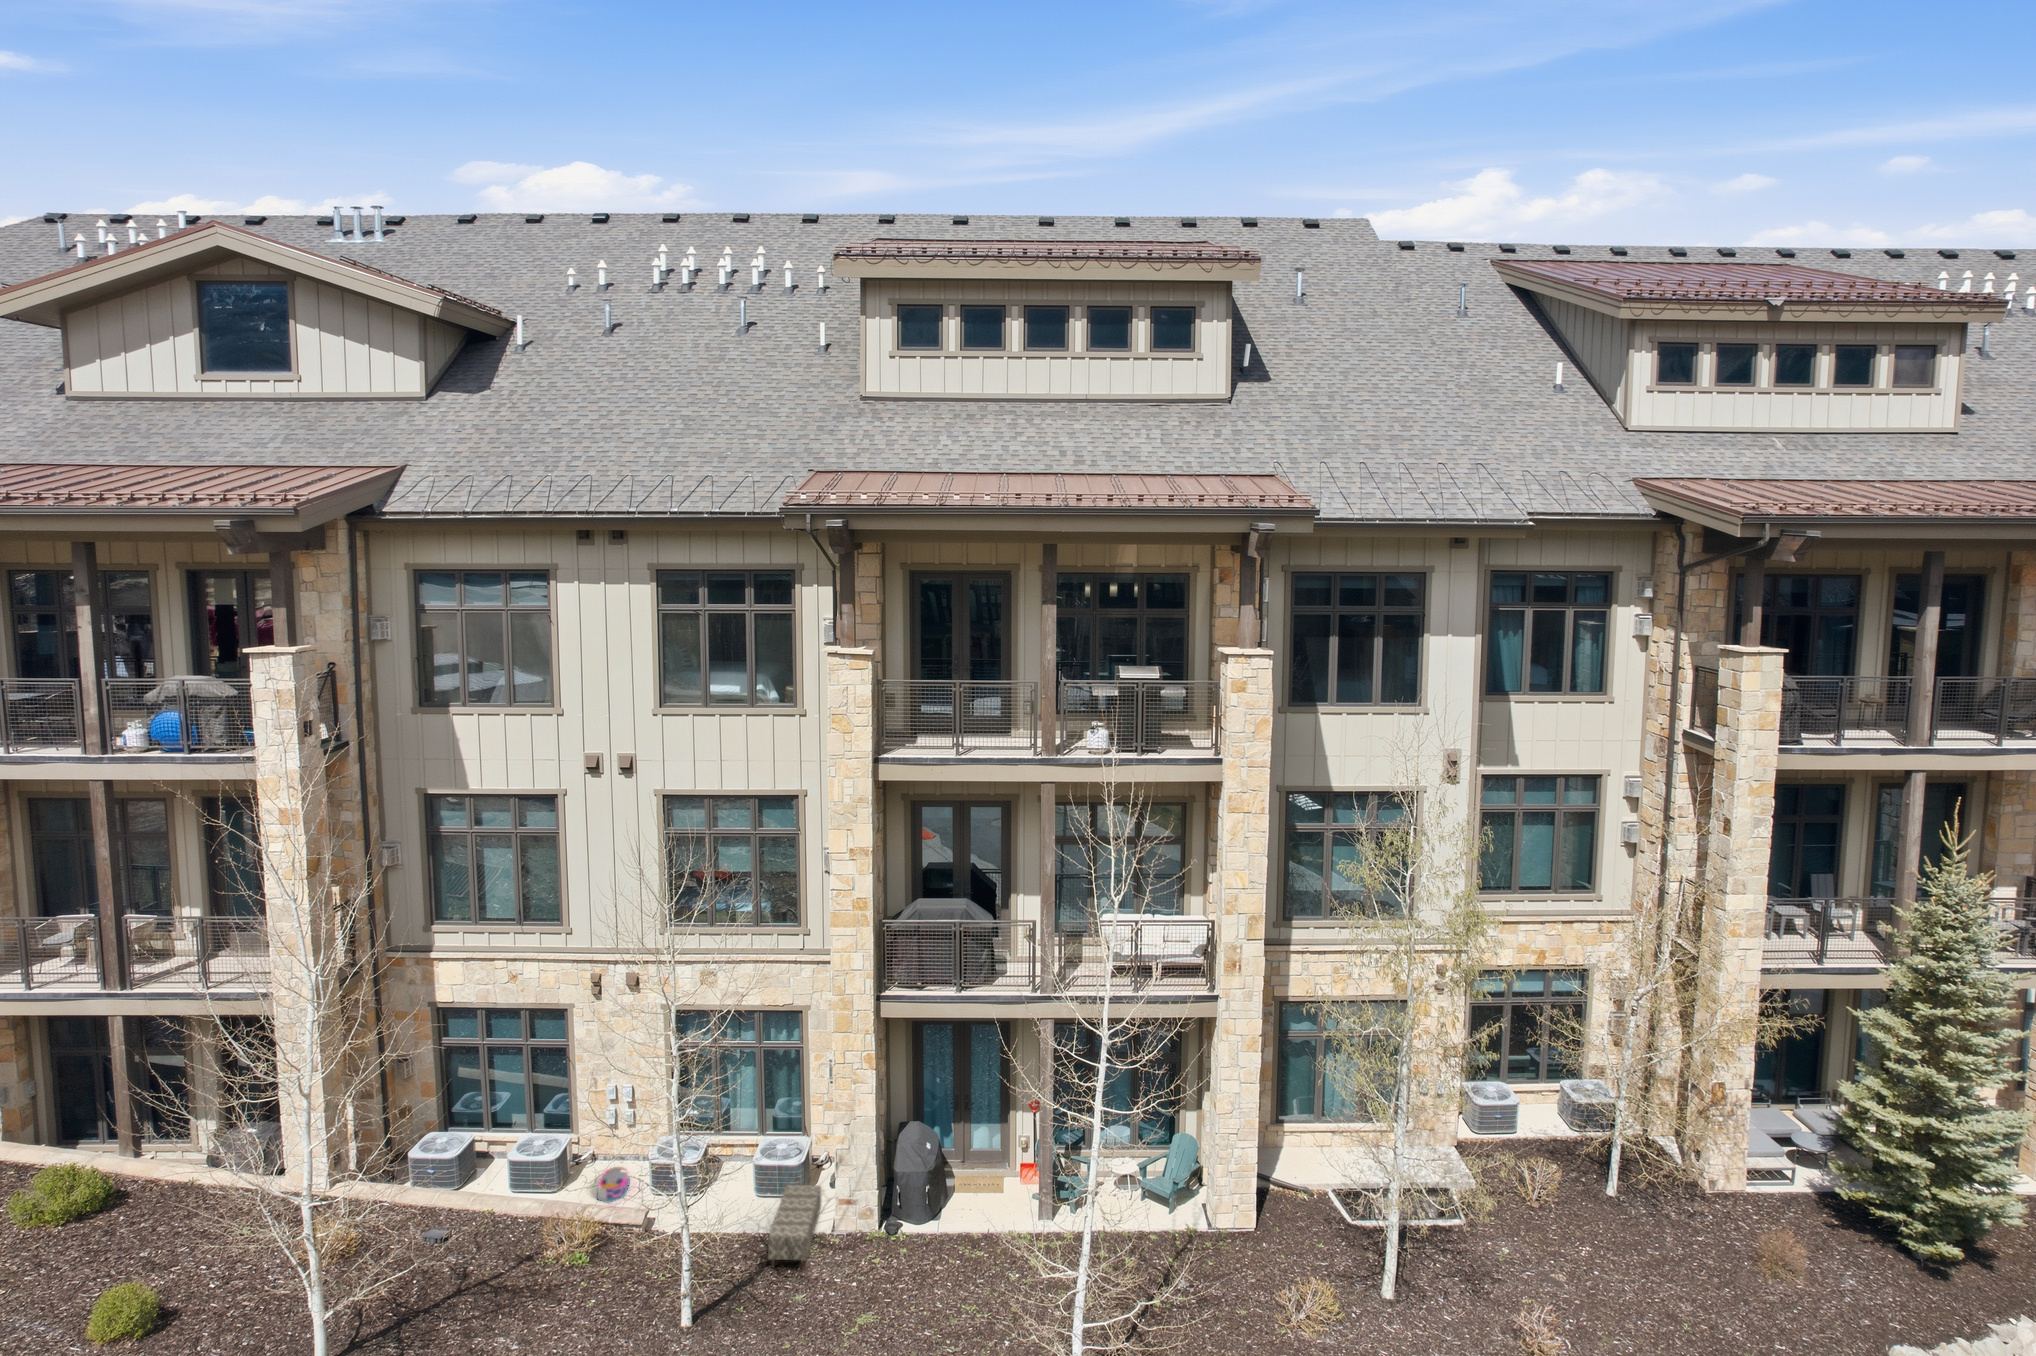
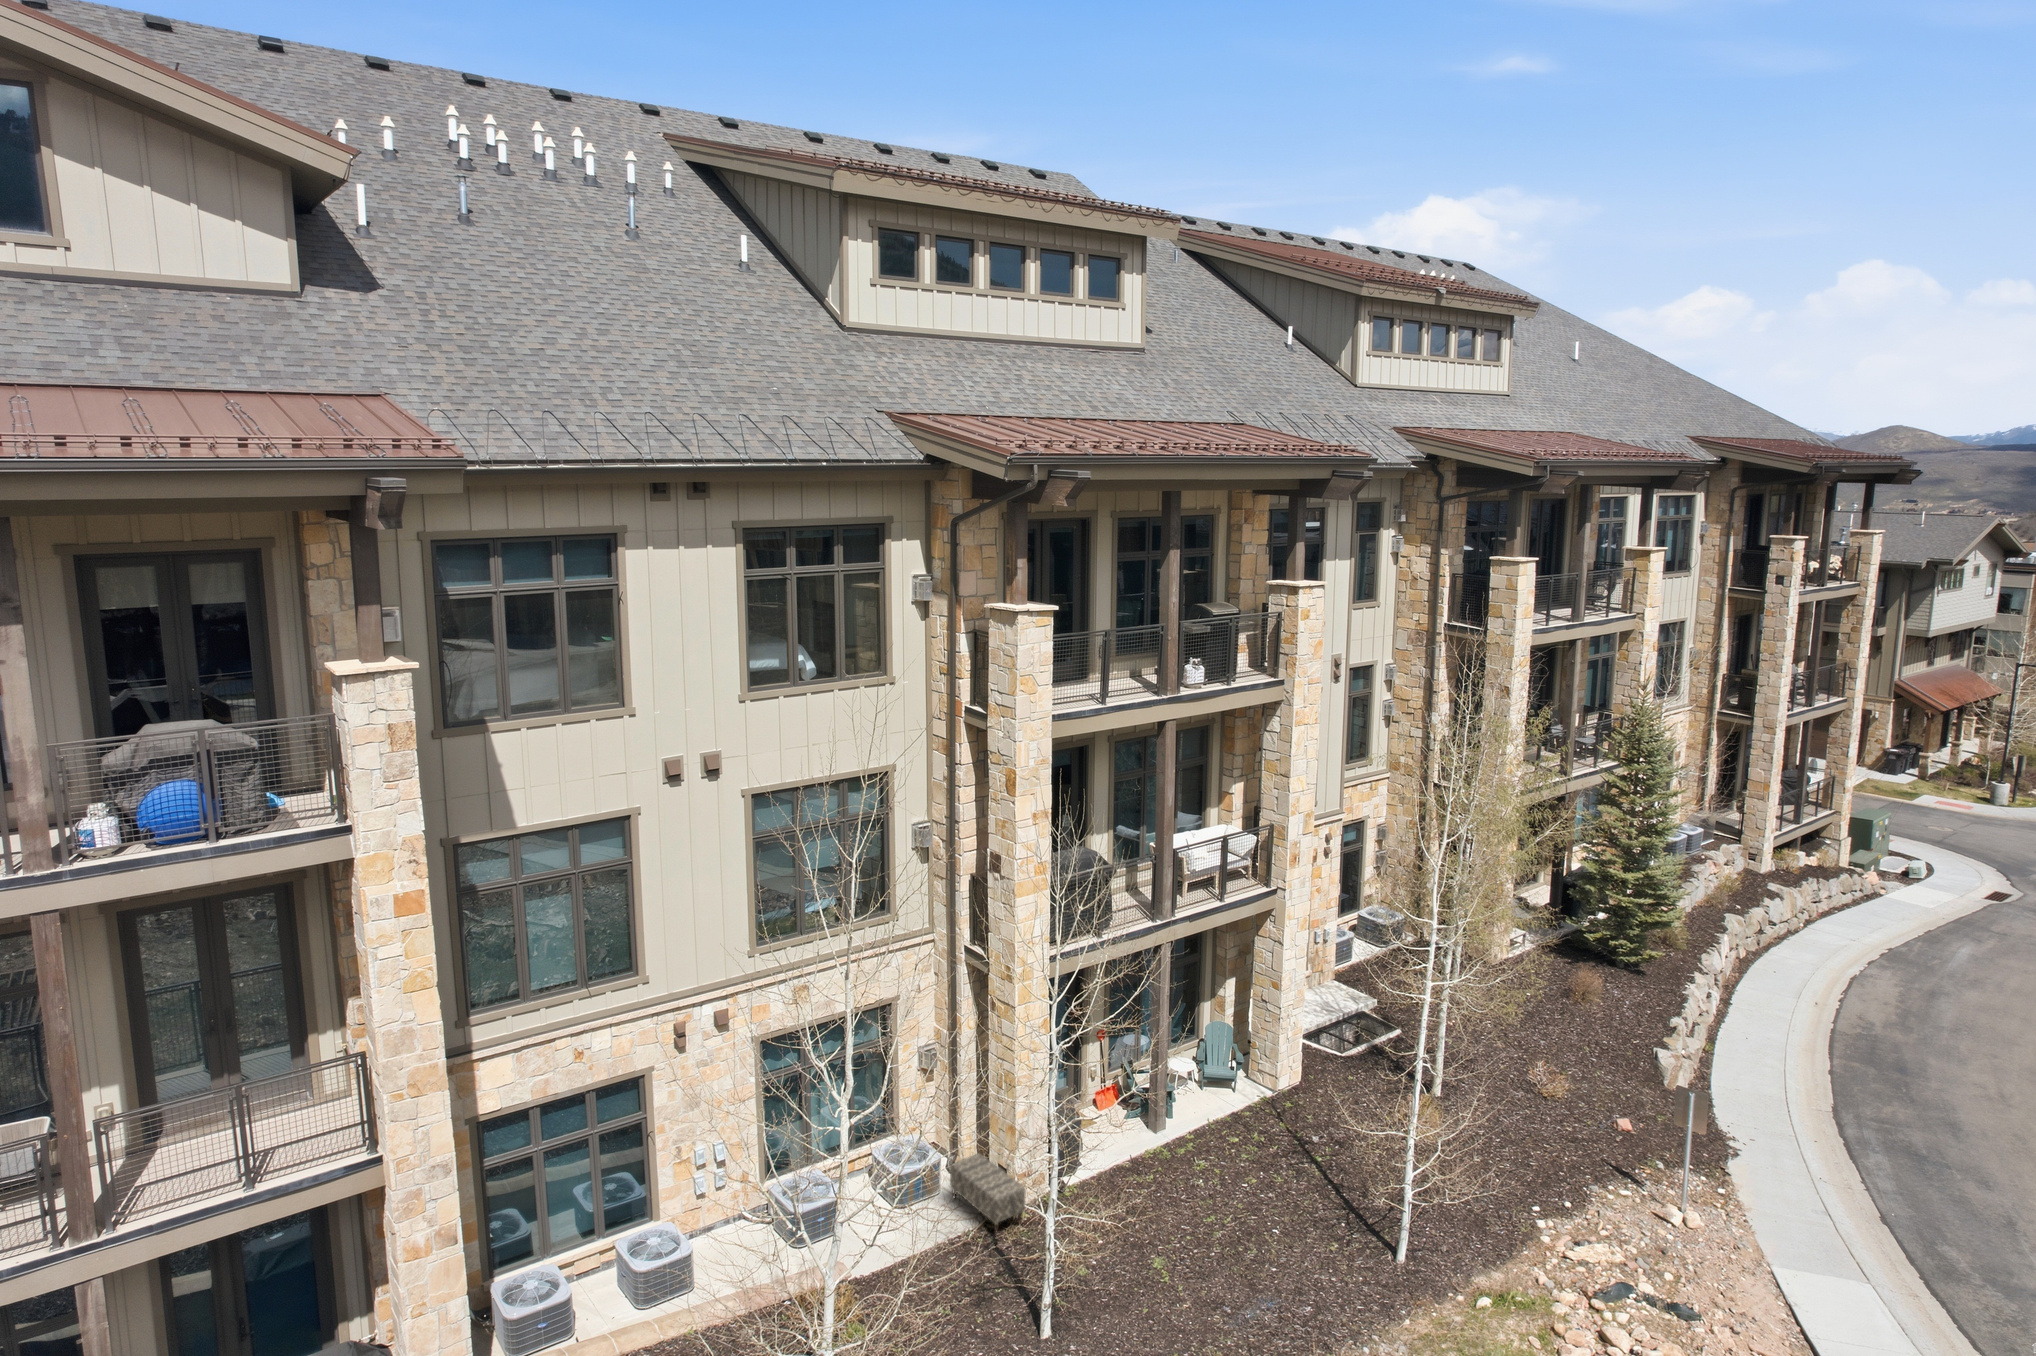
storage bin: present [597,1167,630,1203] -> none [737,1226,780,1264]

